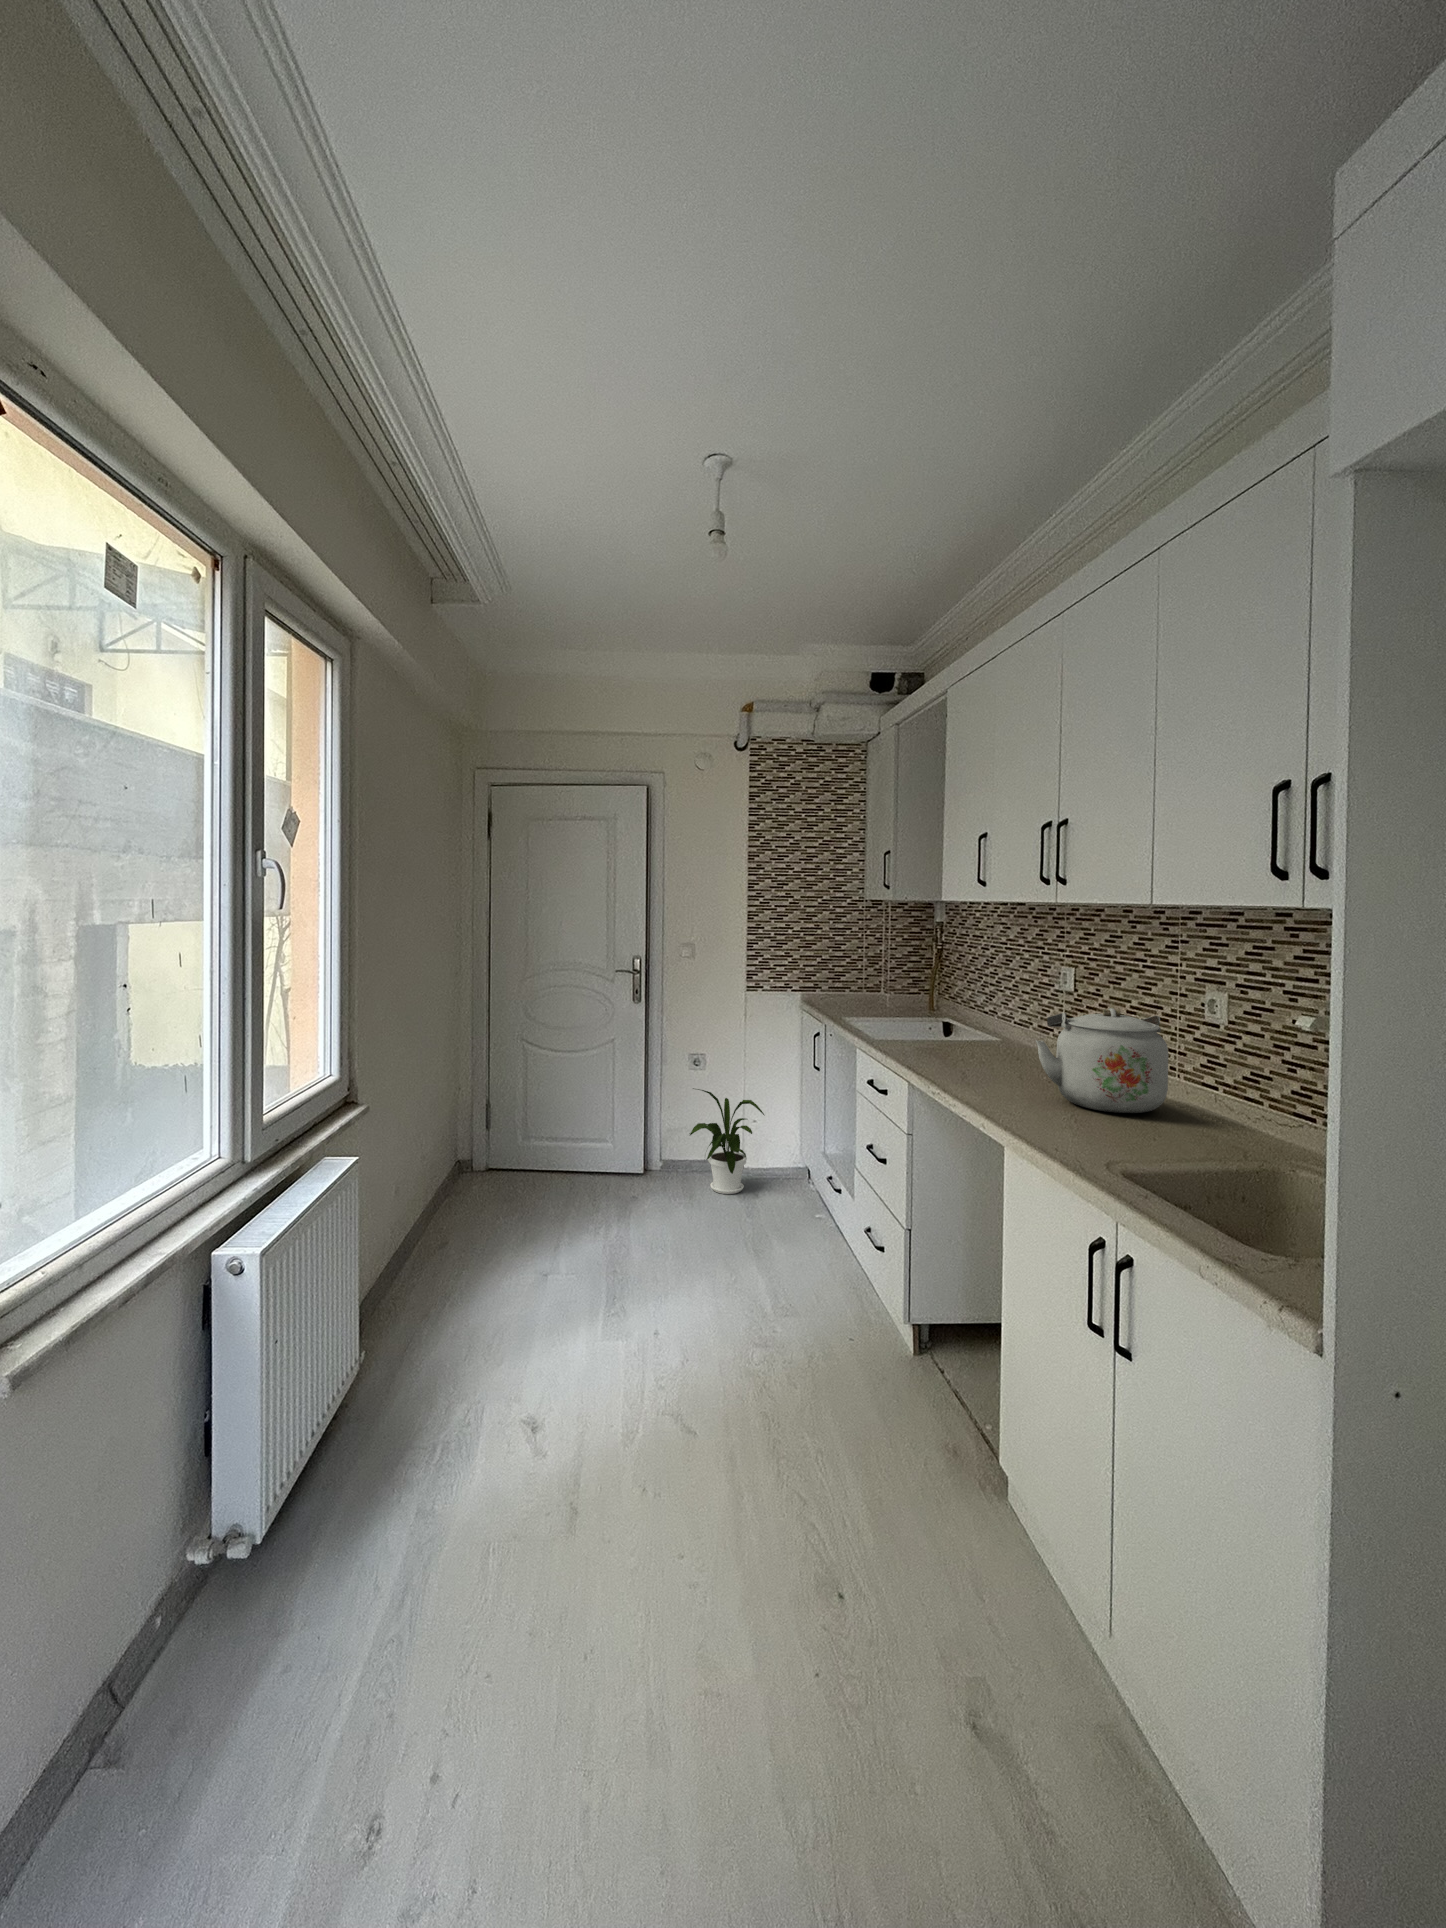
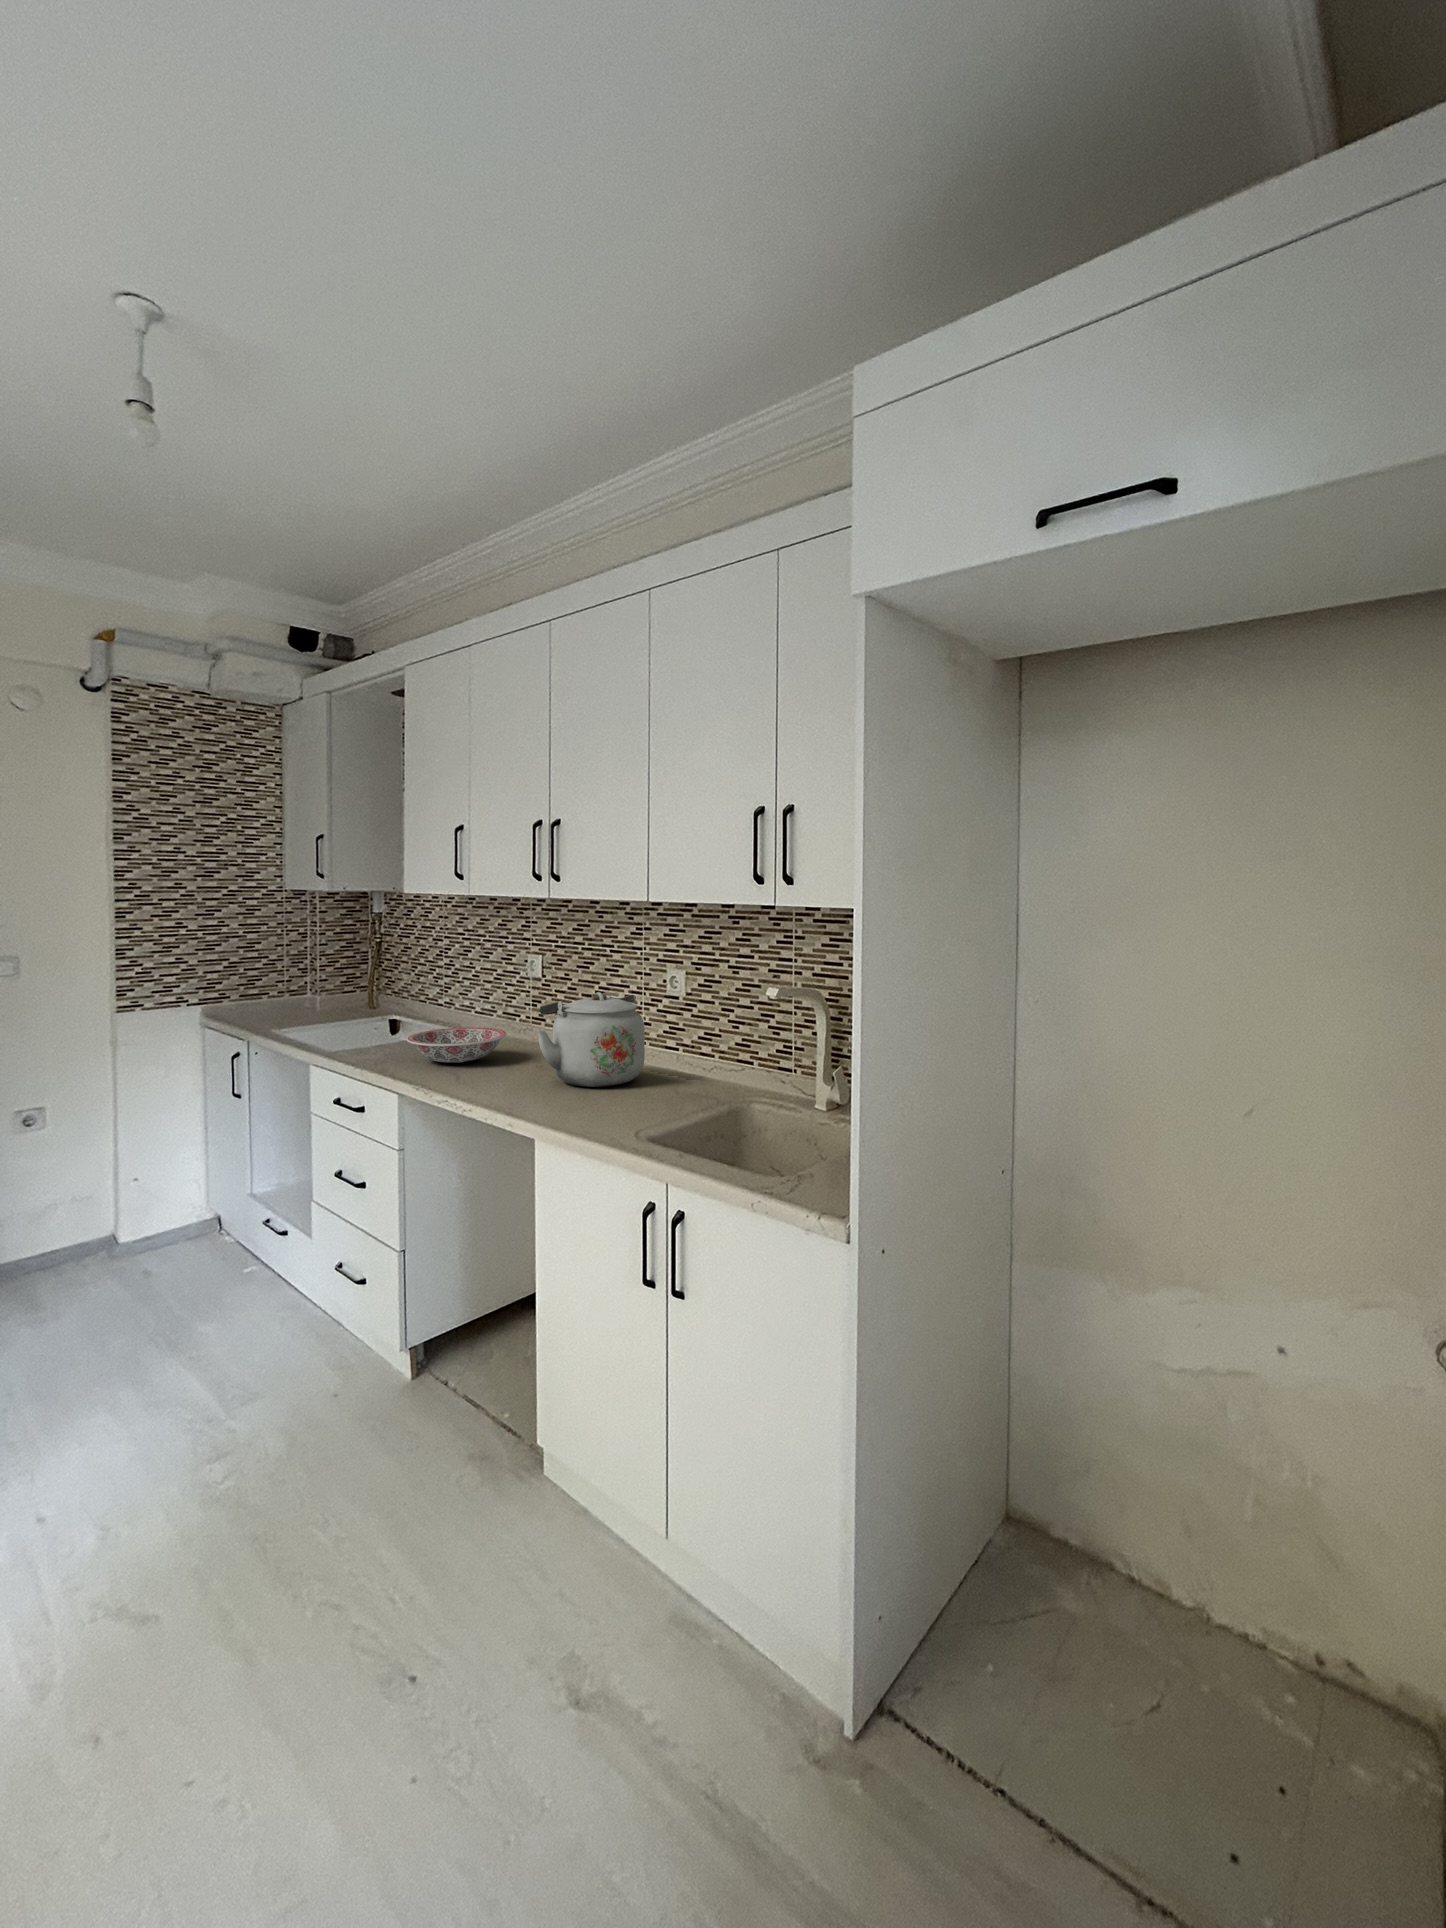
ceramic bowl: none [928,1032,1025,1065] -> present [407,1027,507,1062]
house plant: present [690,1088,764,1194] -> none [29,1150,159,1281]

